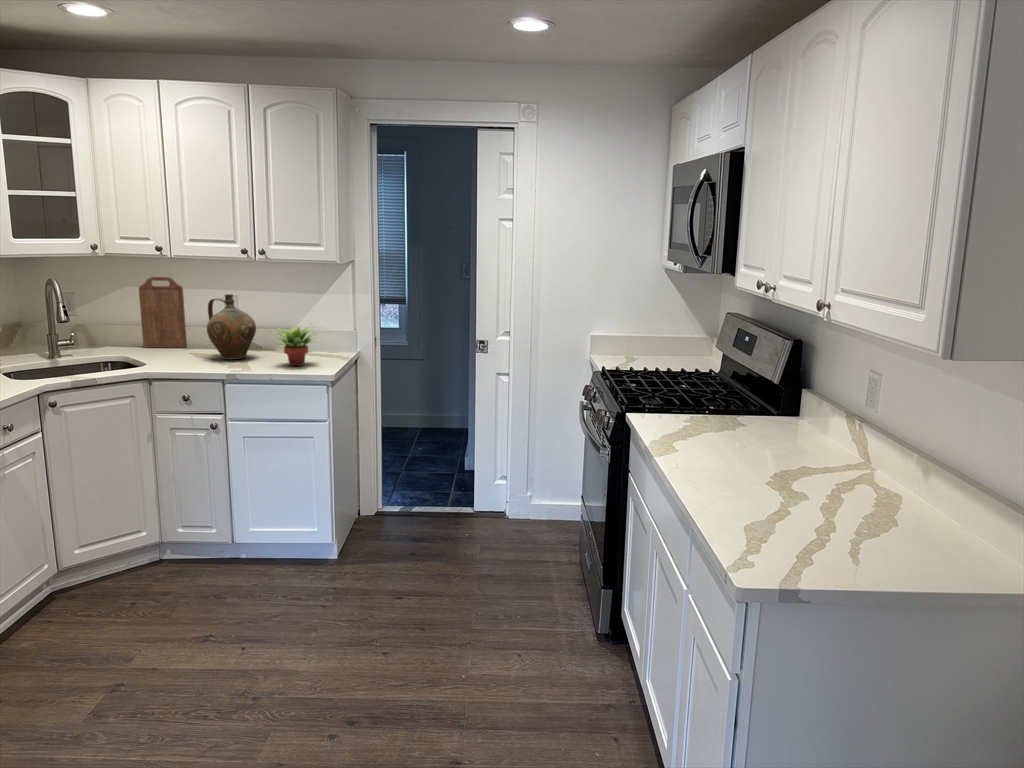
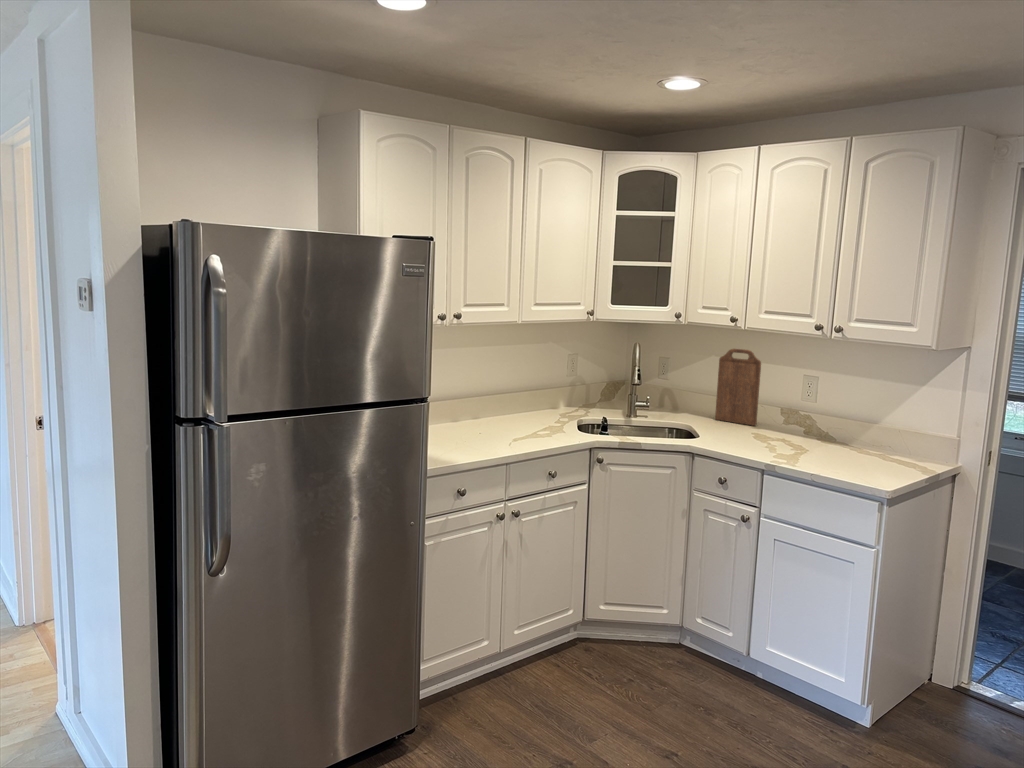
ceramic jug: present [207,294,256,359] -> none [766,374,823,448]
succulent plant: present [273,326,315,366] -> none [828,418,890,470]

